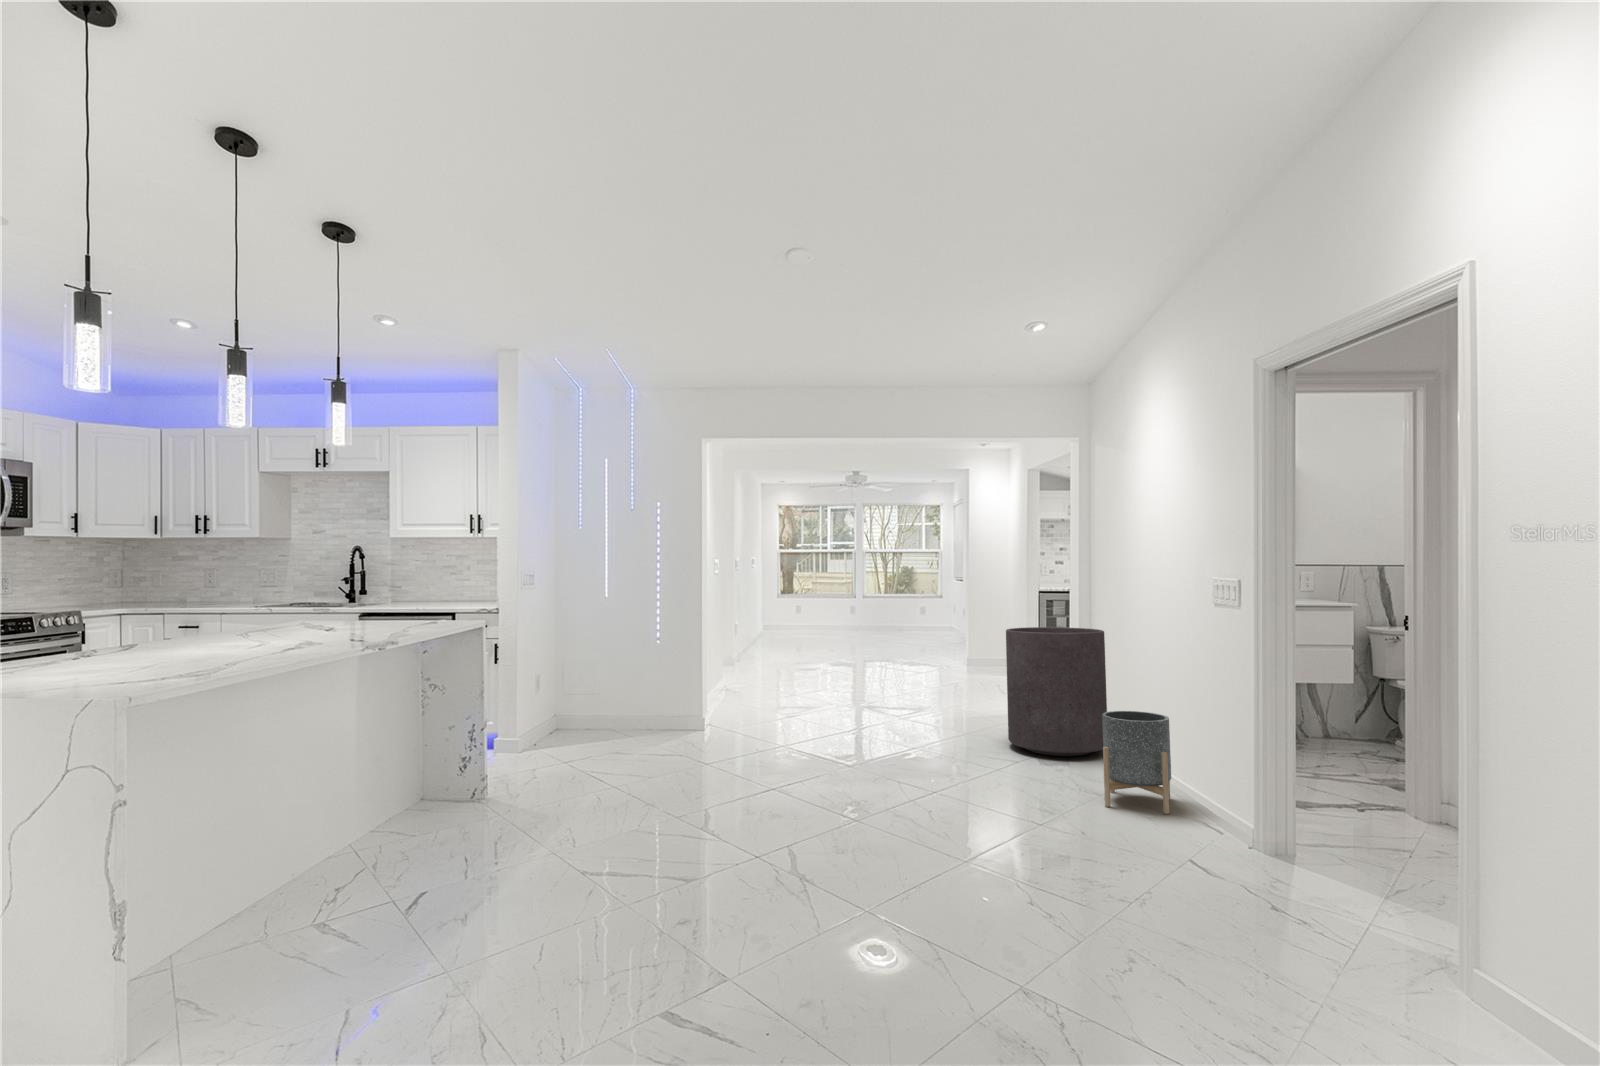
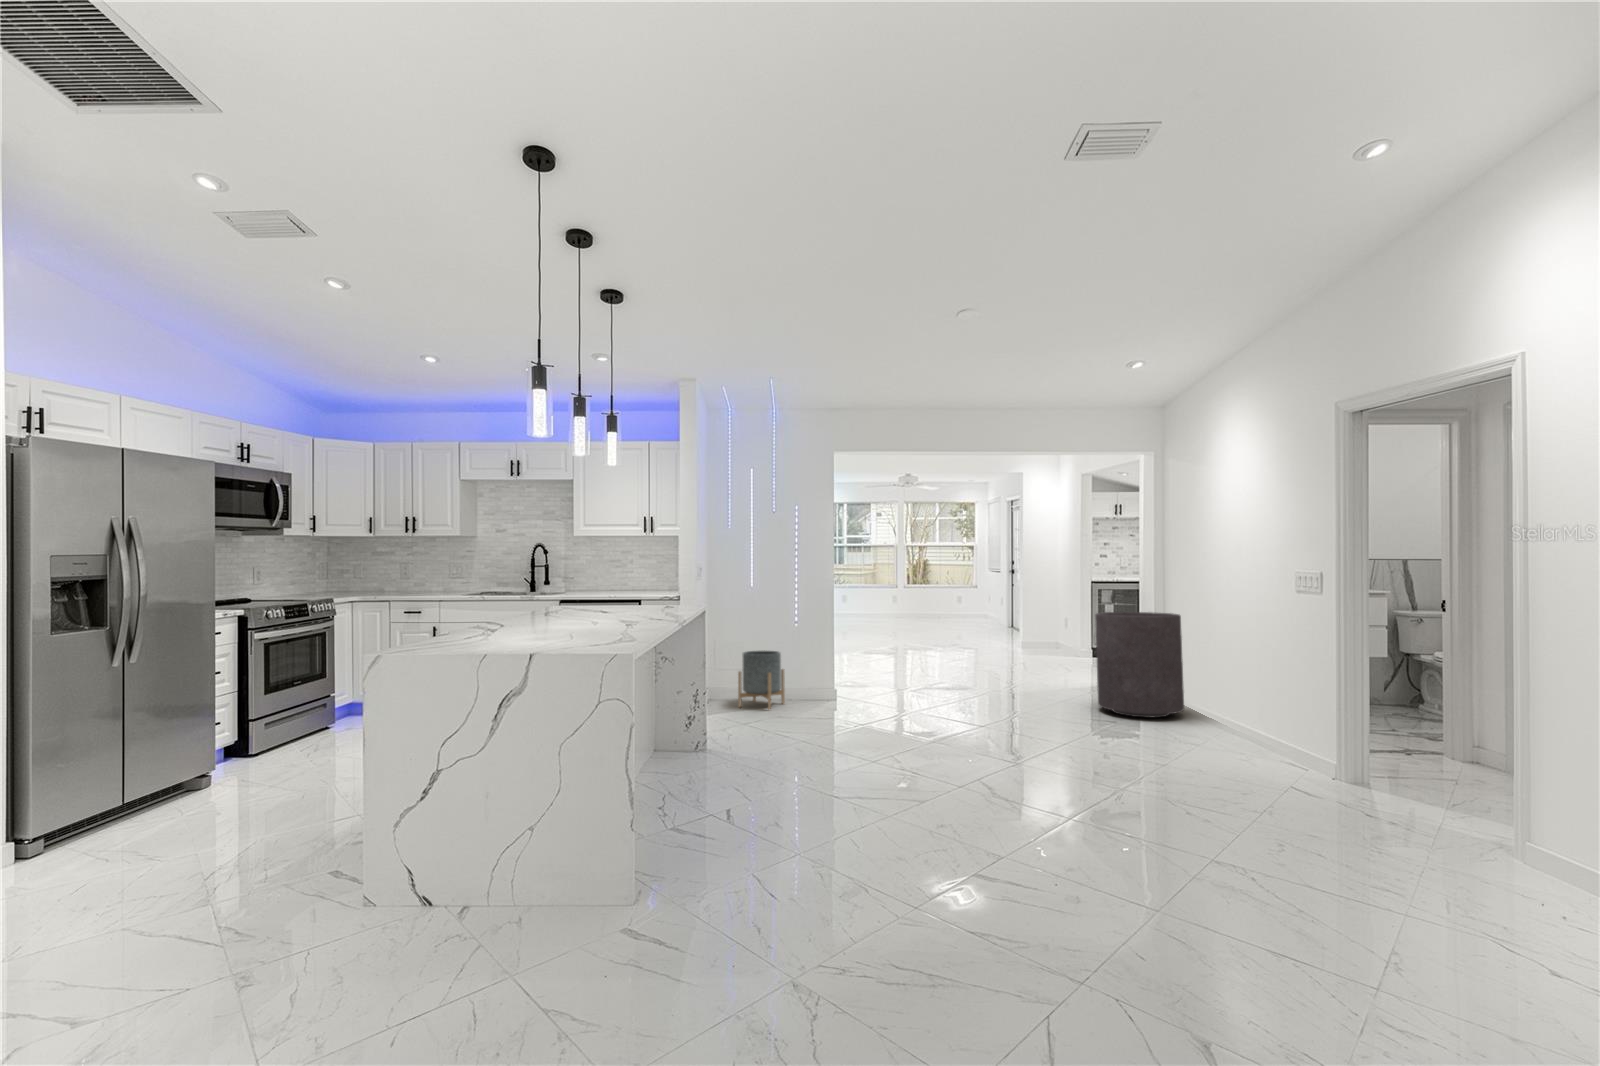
planter: present [1102,711,1171,814] -> present [738,651,785,710]

